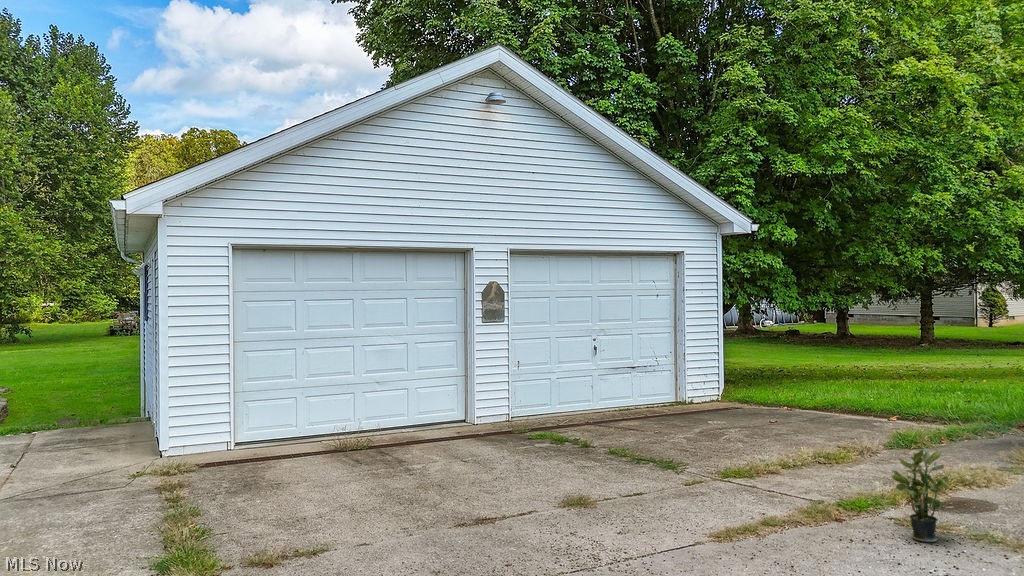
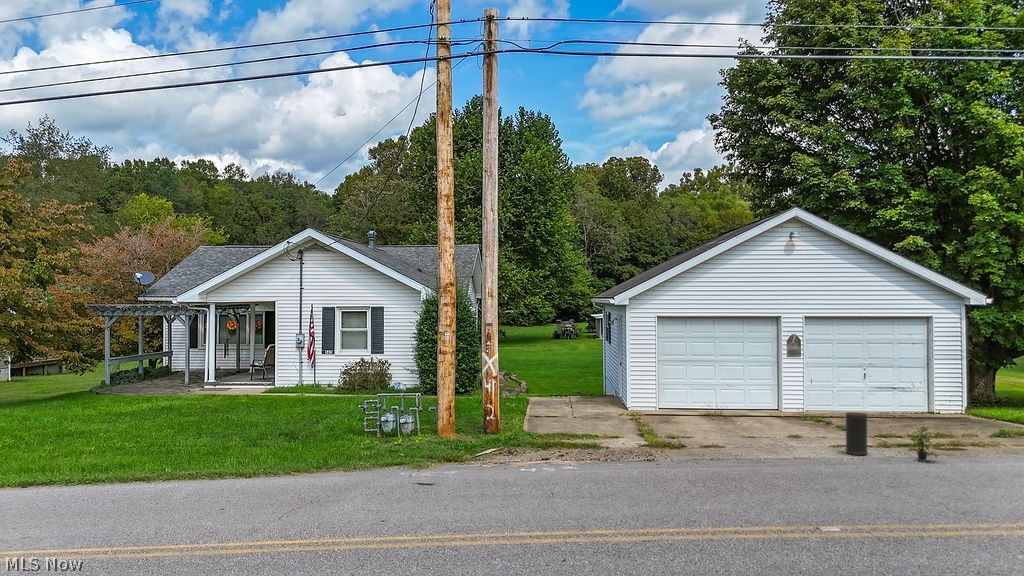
trash can: none [735,429,793,545] -> present [846,412,867,455]

